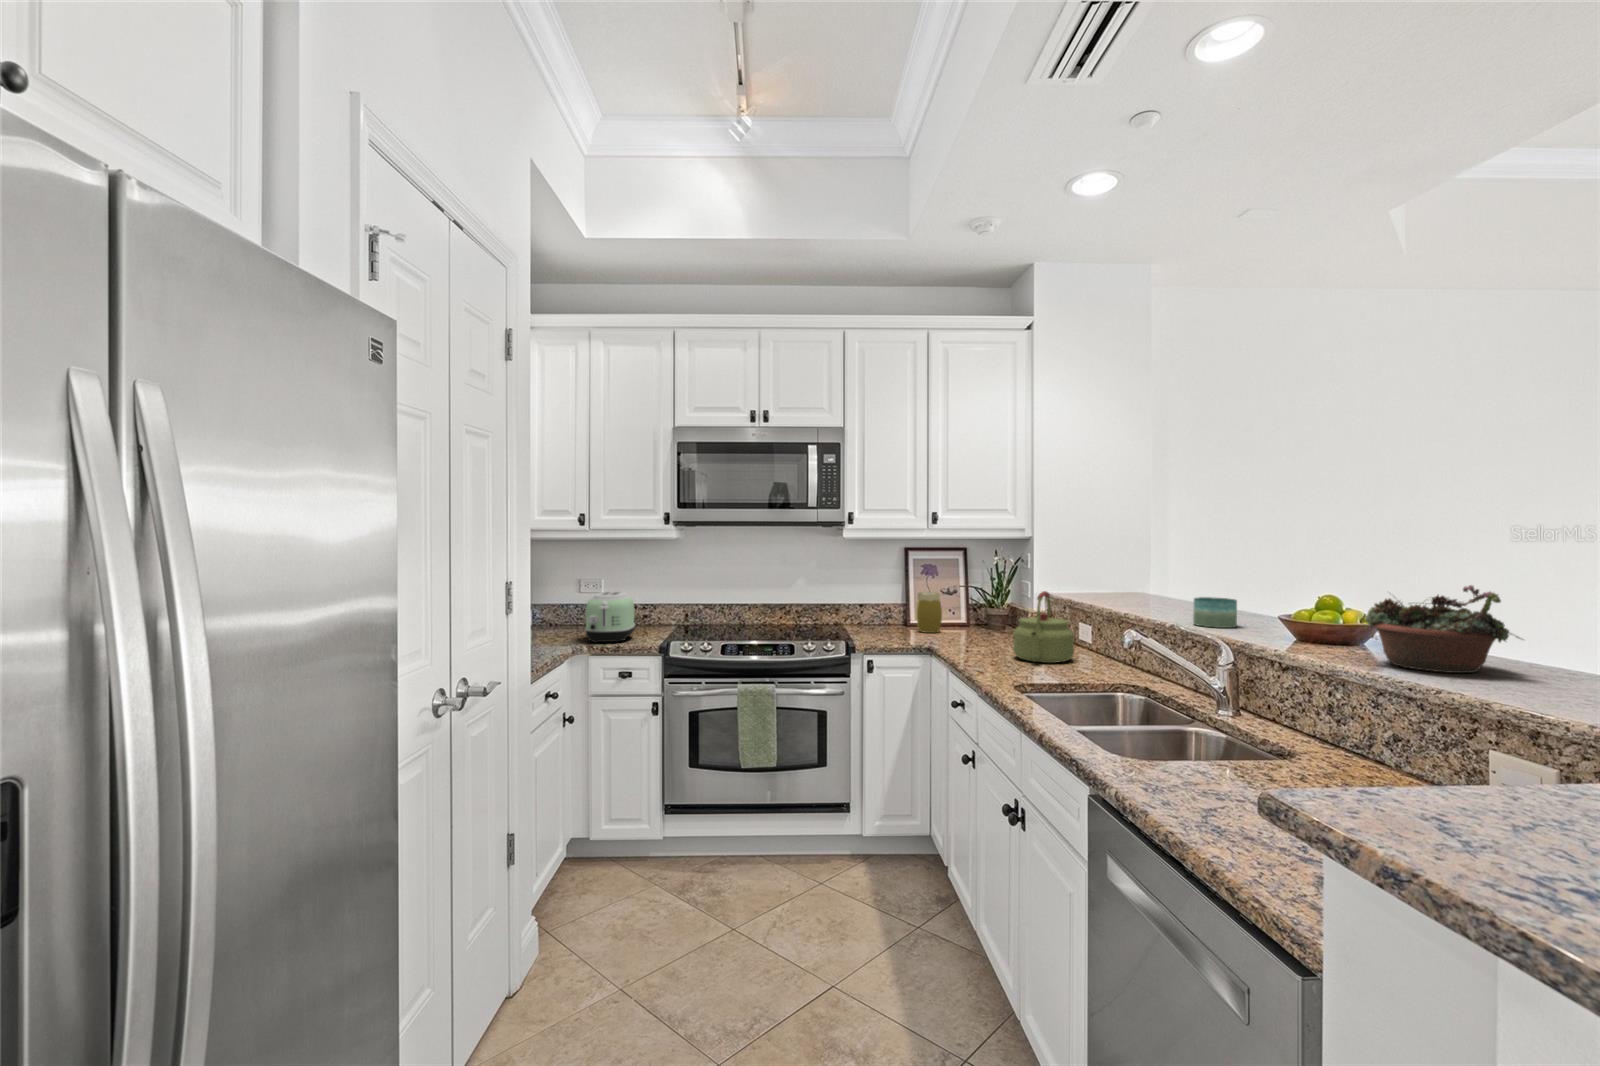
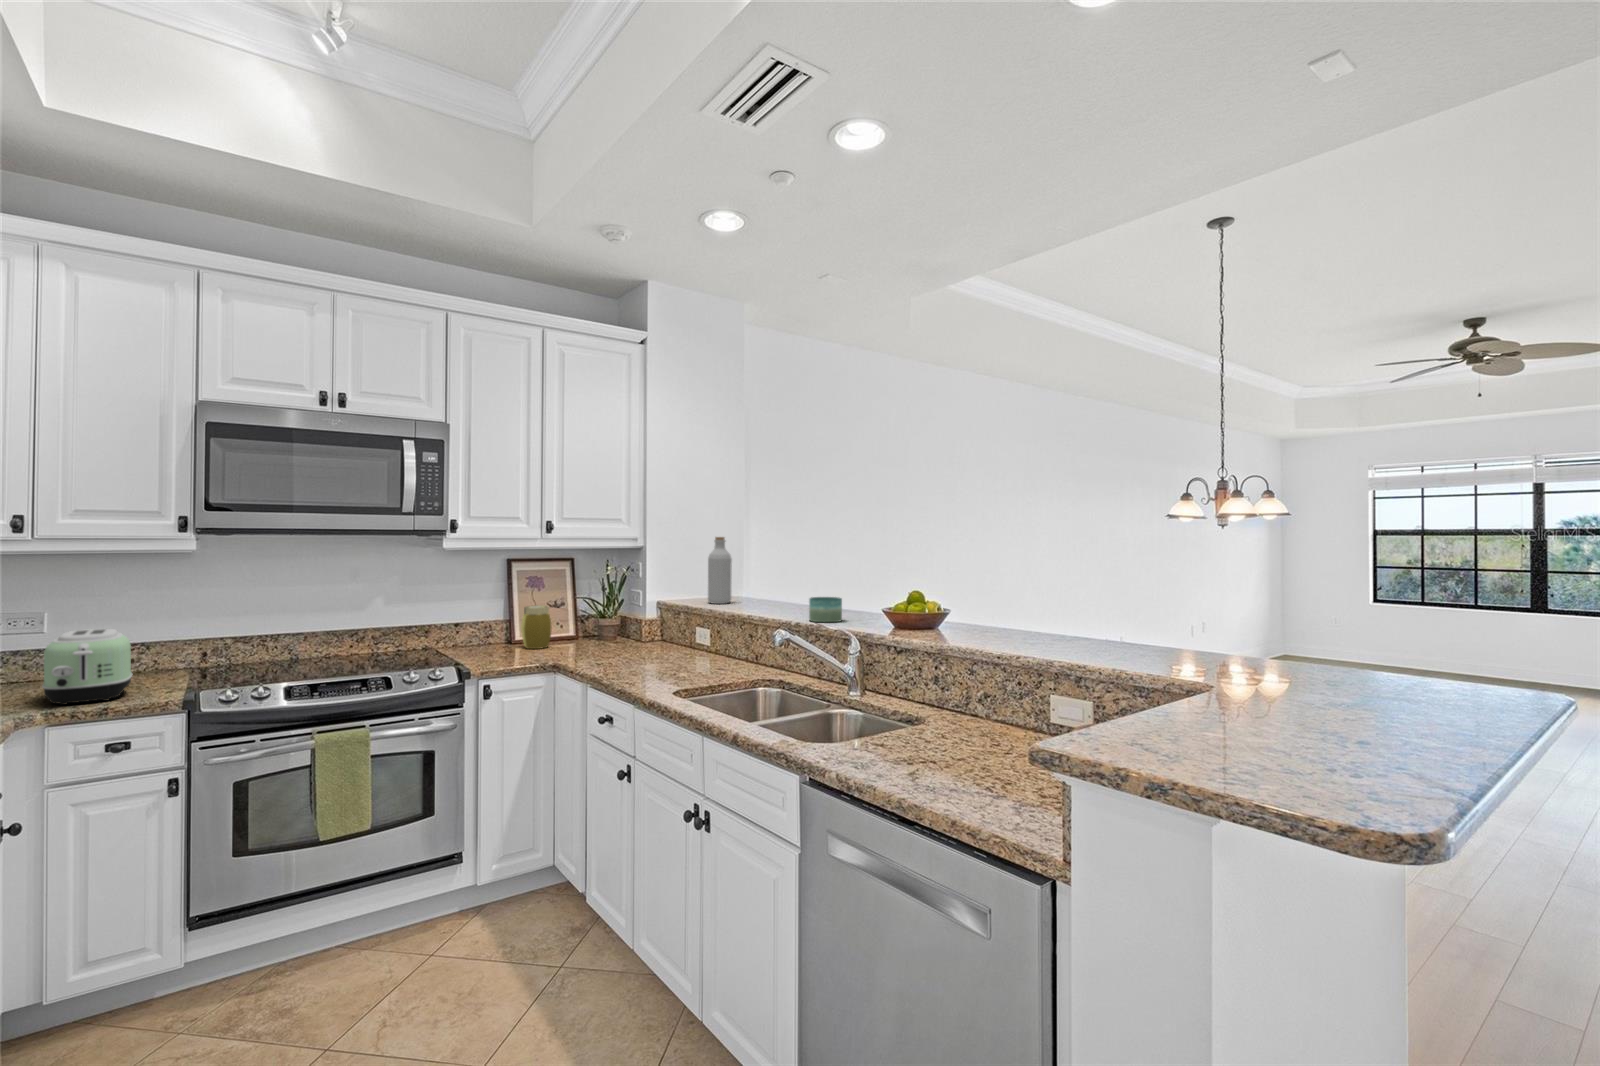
bottle: none [1100,528,1128,600] -> present [708,537,732,604]
succulent planter: present [1365,585,1521,673] -> none [953,579,1050,644]
kettle: present [1013,591,1074,663] -> none [645,598,701,668]

